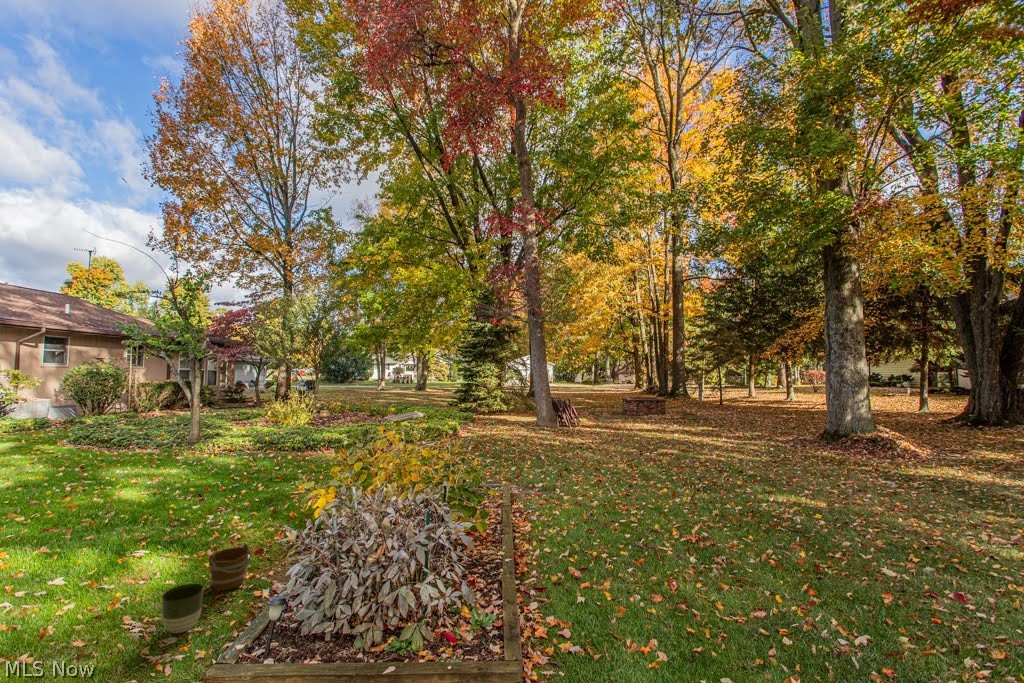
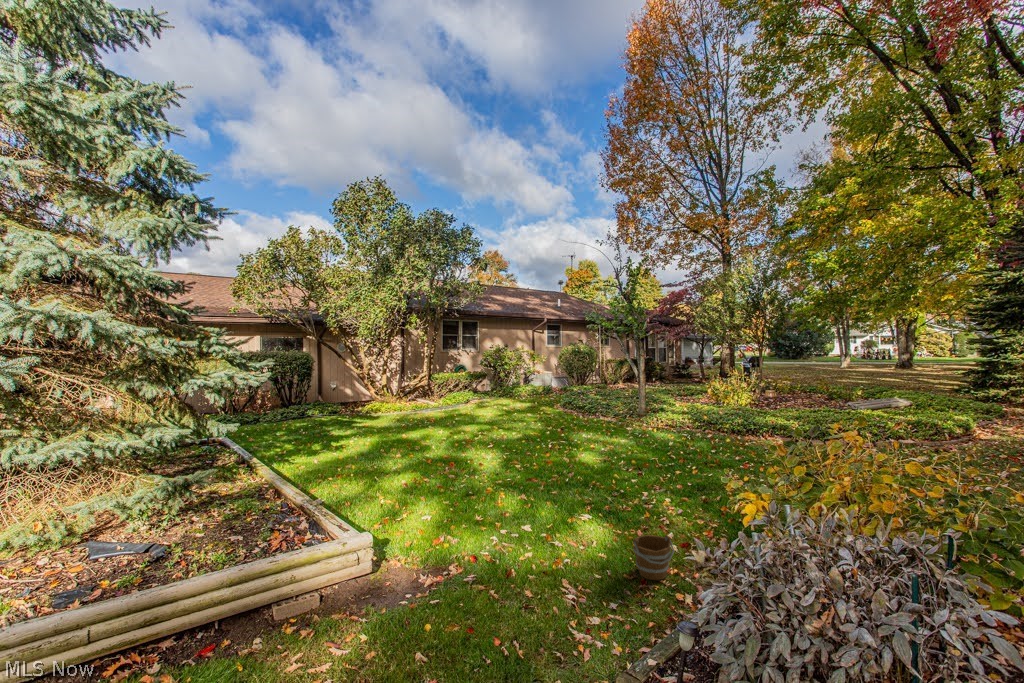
planter: present [162,584,204,633] -> none [588,563,623,612]

